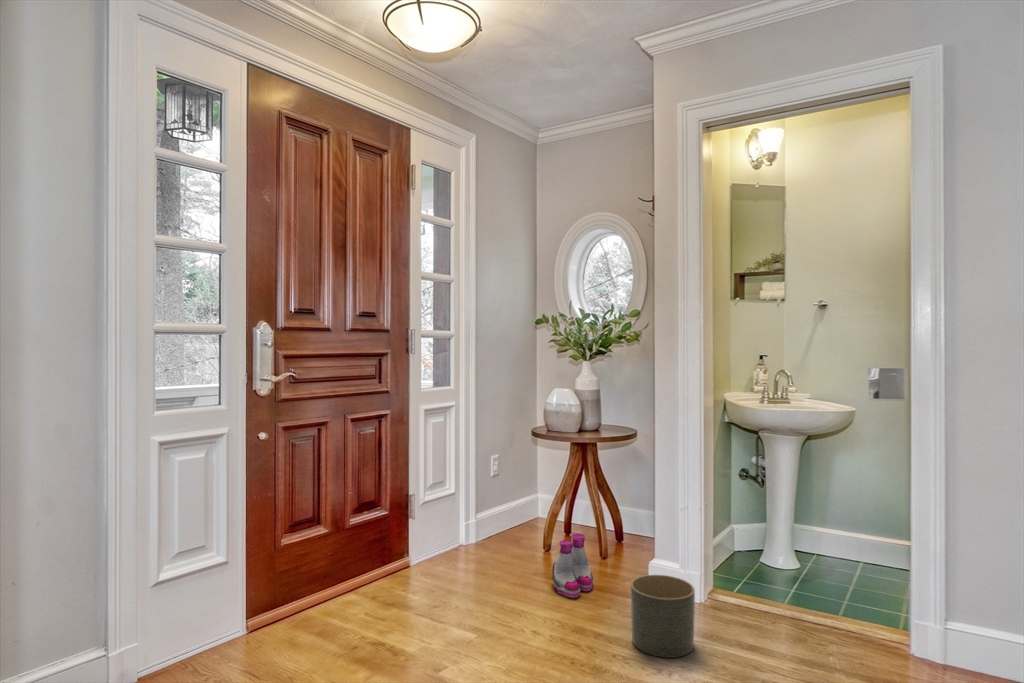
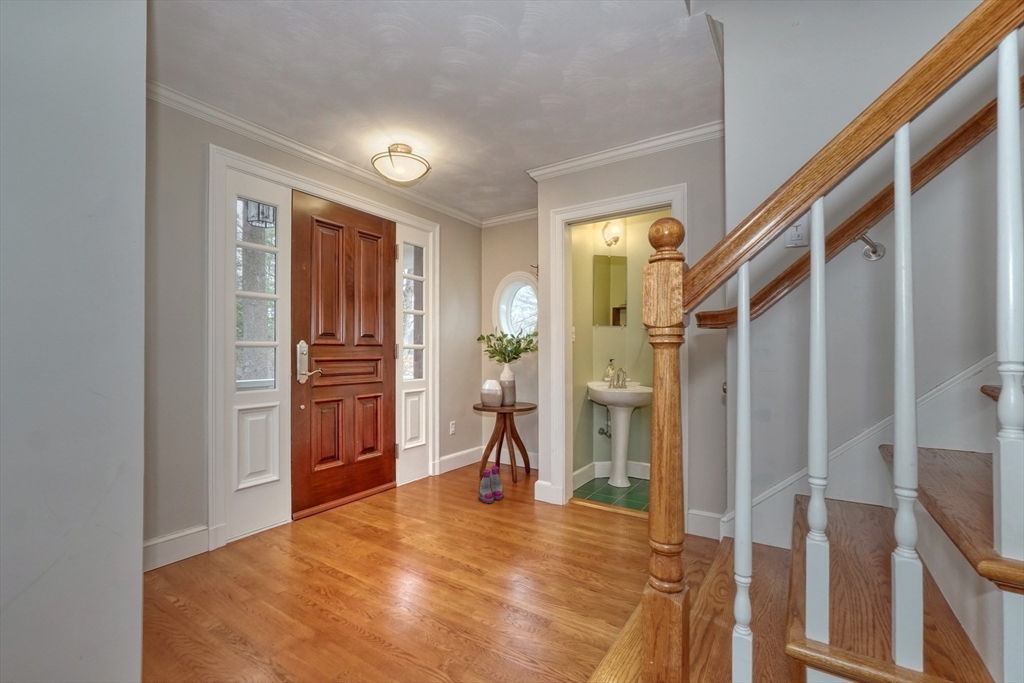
planter: present [631,575,695,658] -> none [515,486,550,531]

